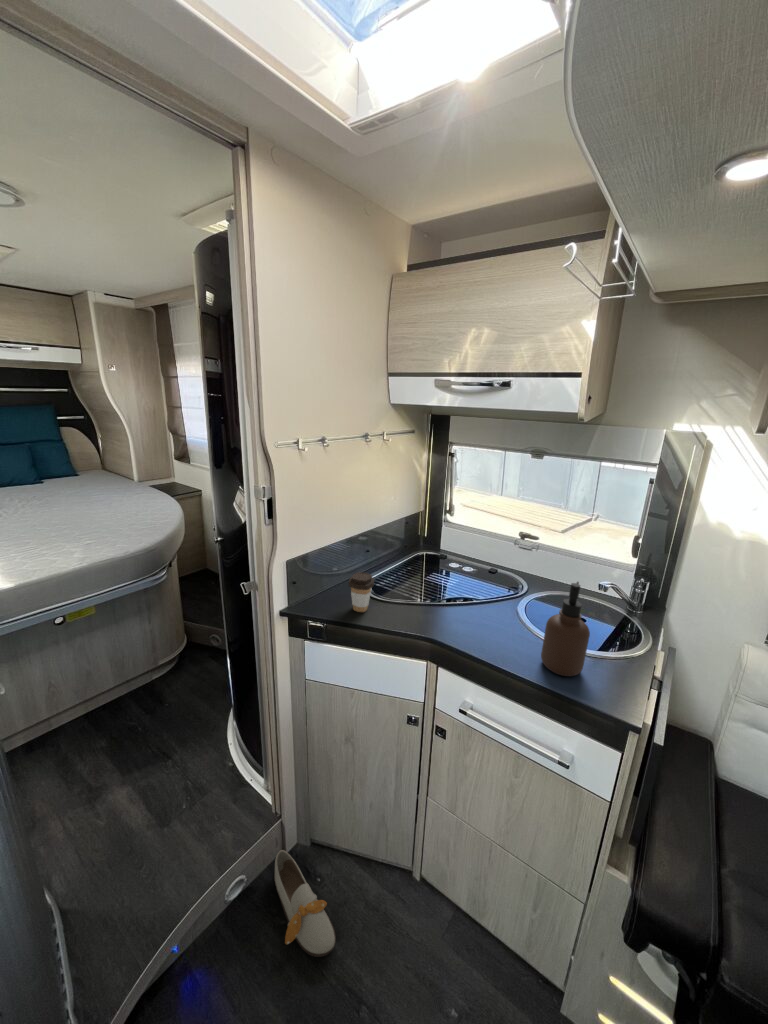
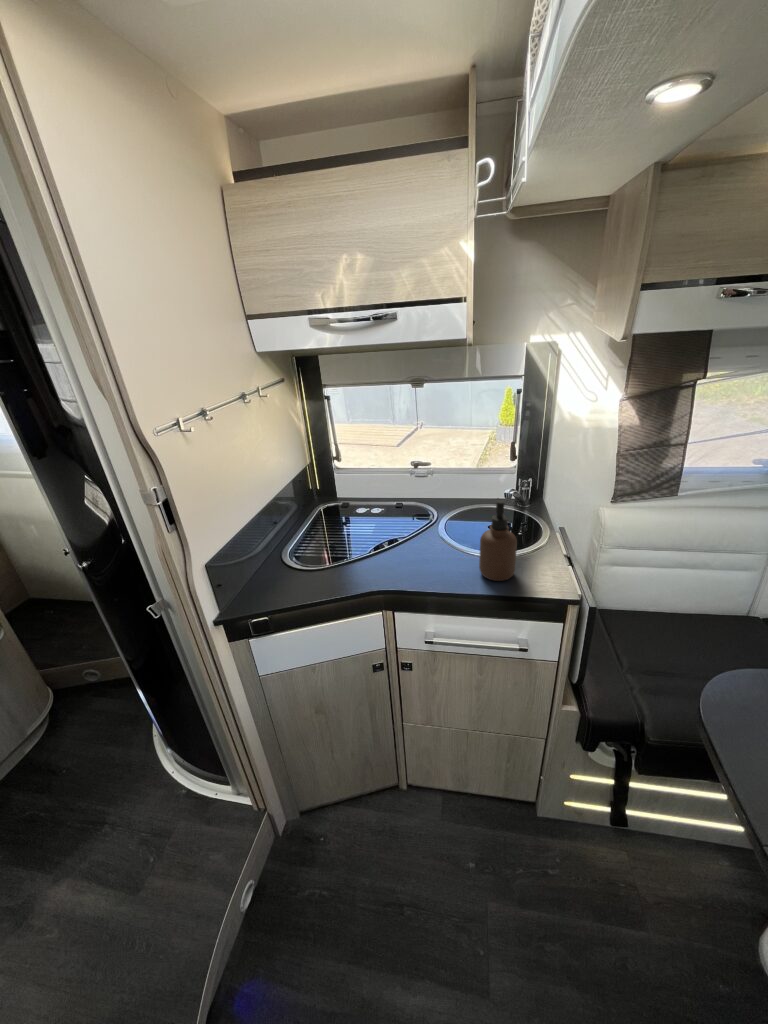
coffee cup: present [349,572,374,612] -> none [278,548,307,590]
shoe: present [274,850,336,957] -> none [278,836,365,909]

